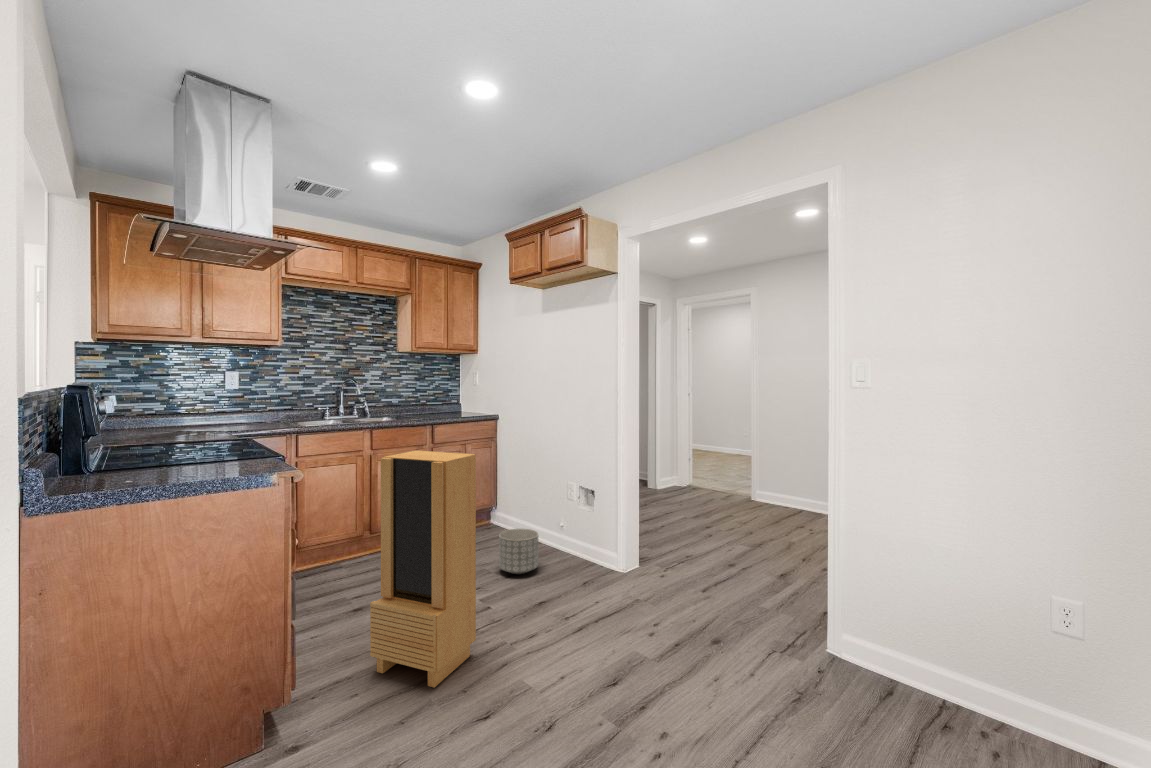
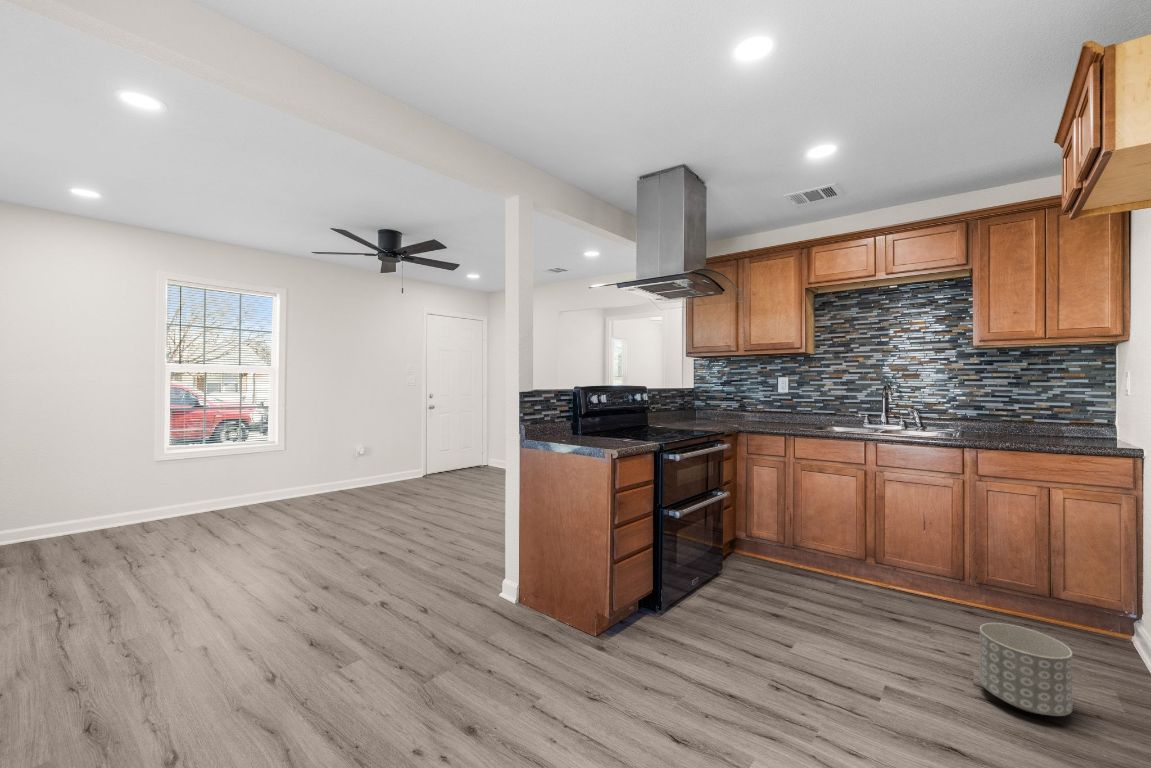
storage cabinet: present [370,450,476,687] -> none [684,450,771,710]

